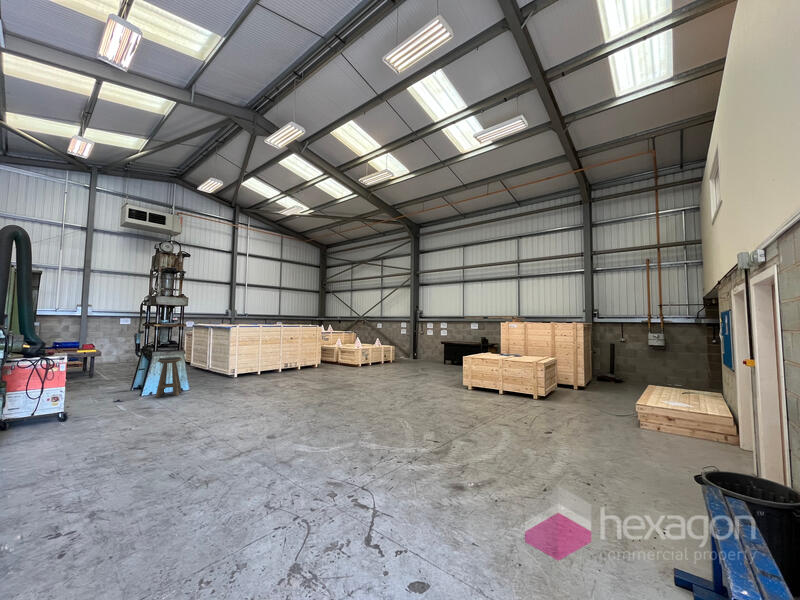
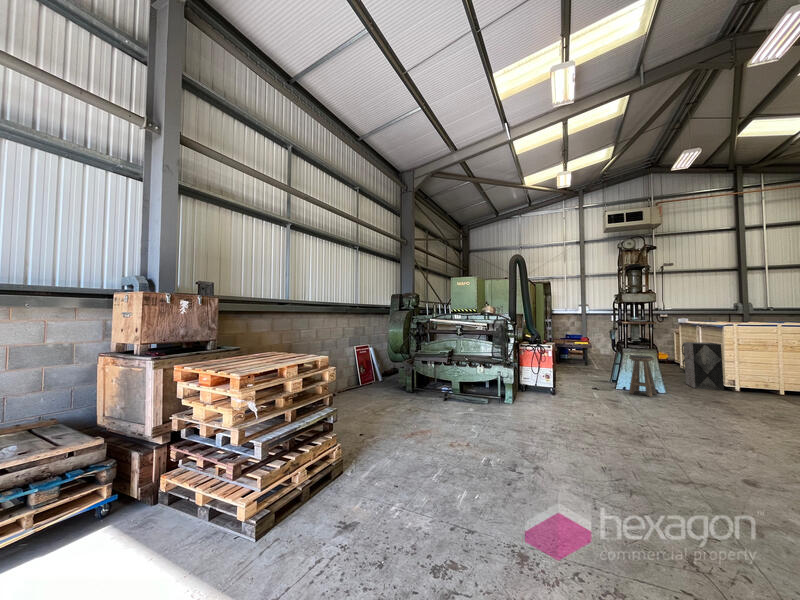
storage cabinet: none [198,340,227,380] -> present [682,342,724,390]

